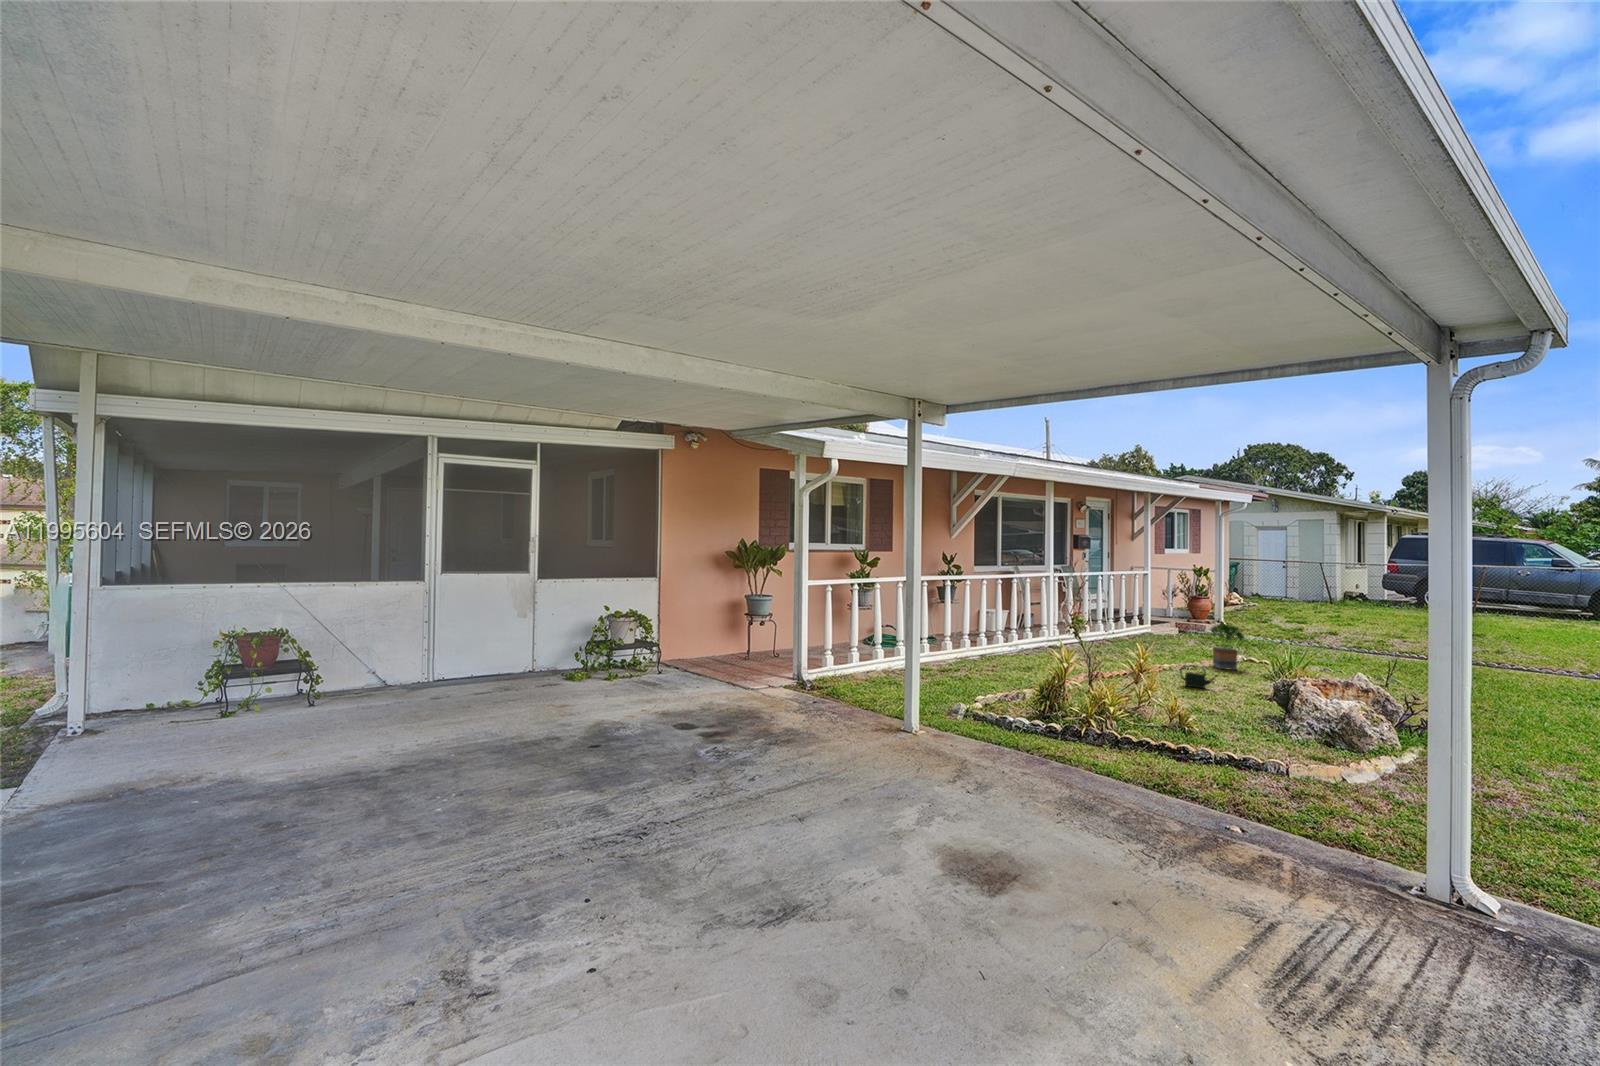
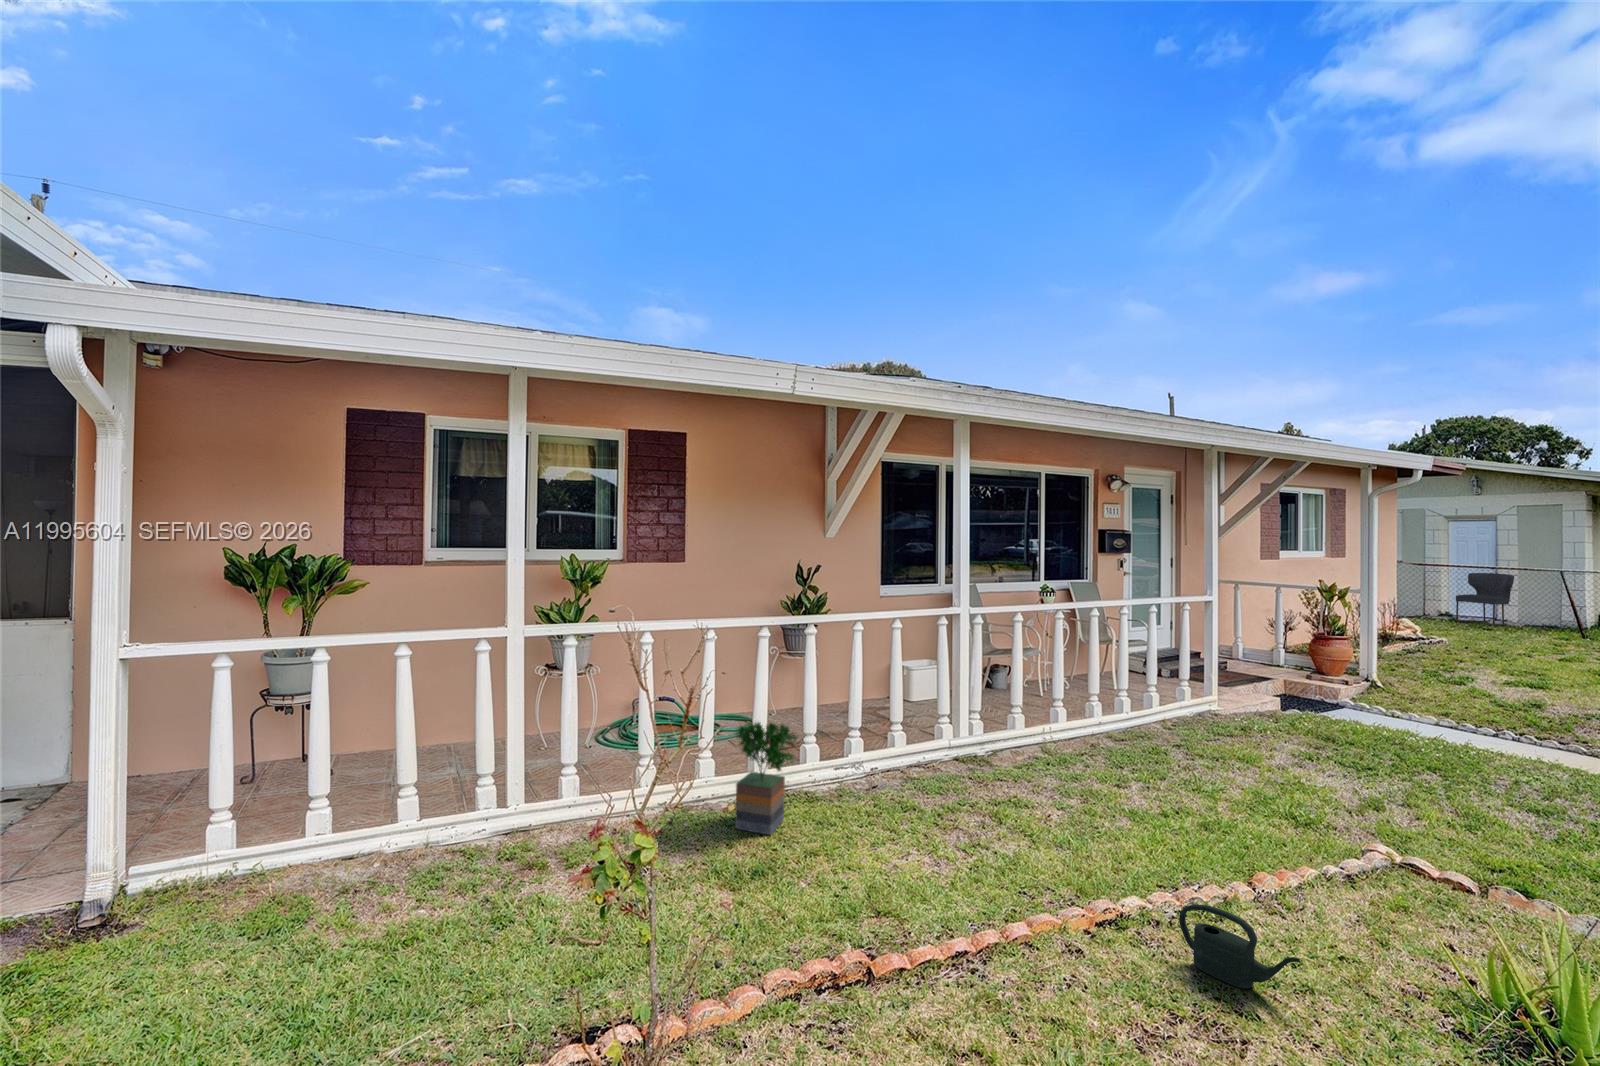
chair: none [1263,564,1296,598] -> present [1456,573,1514,626]
potted tree: present [1211,624,1245,670] -> present [735,722,798,835]

